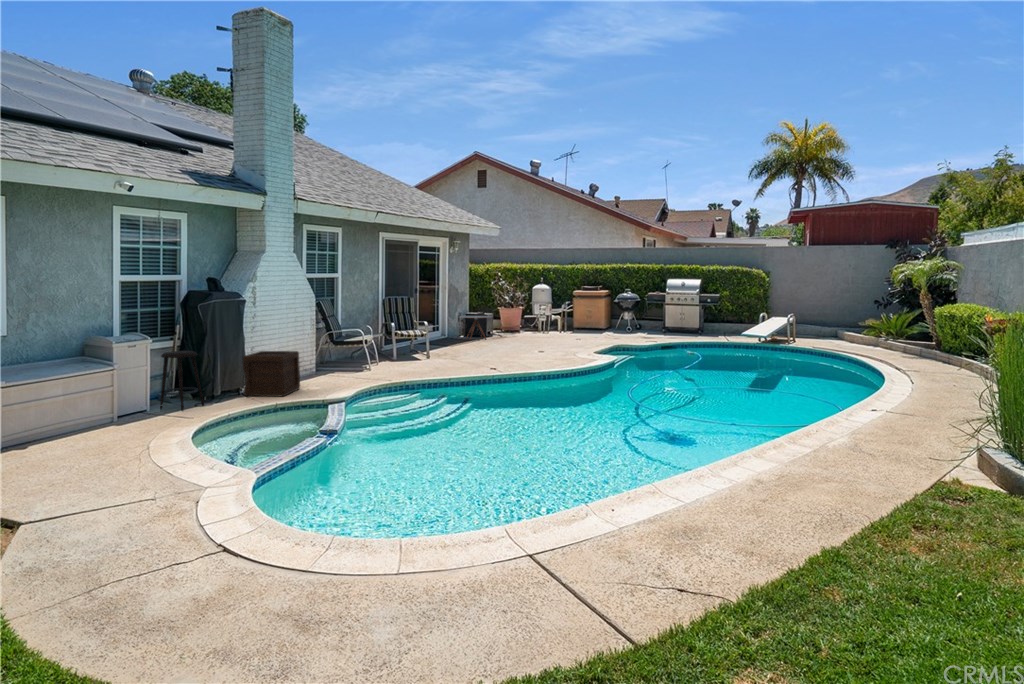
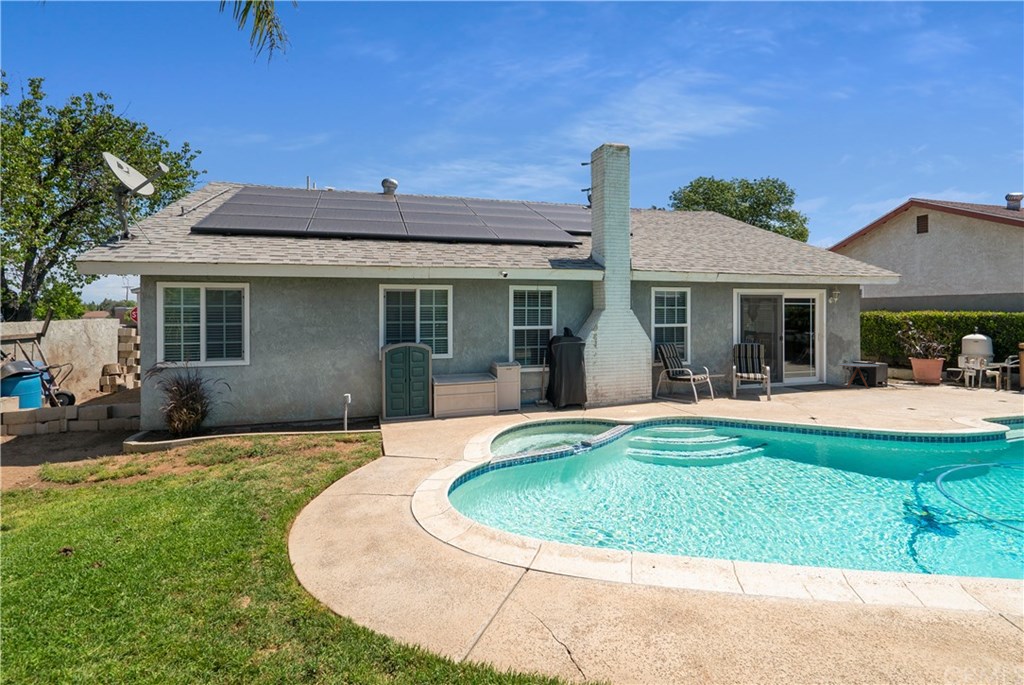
stool: present [160,351,204,411] -> none [523,375,547,414]
wooden crate: present [243,351,300,397] -> none [578,380,619,414]

